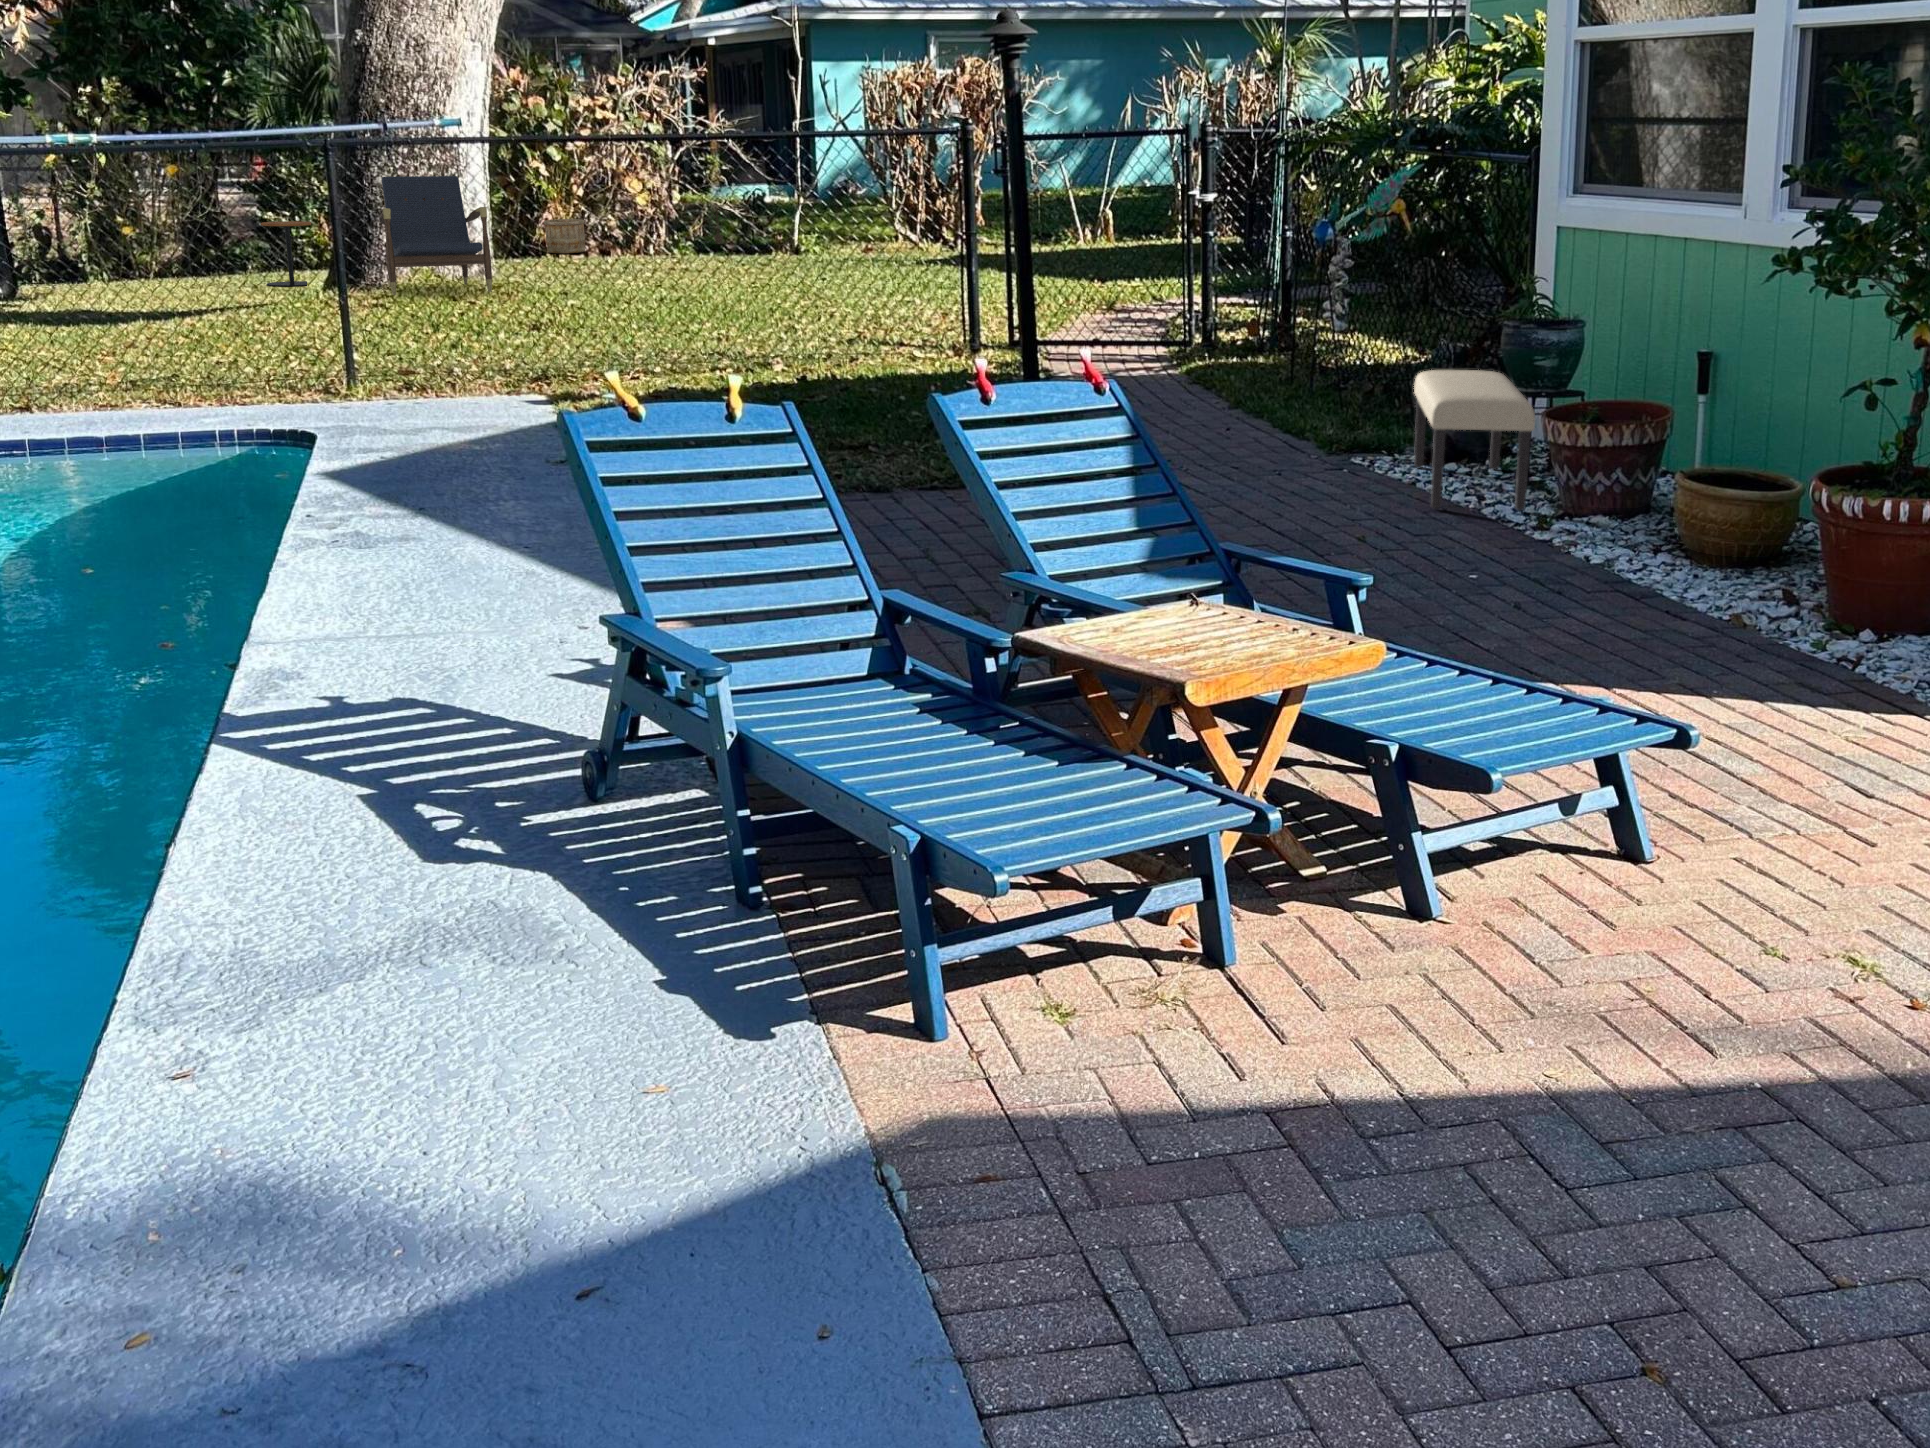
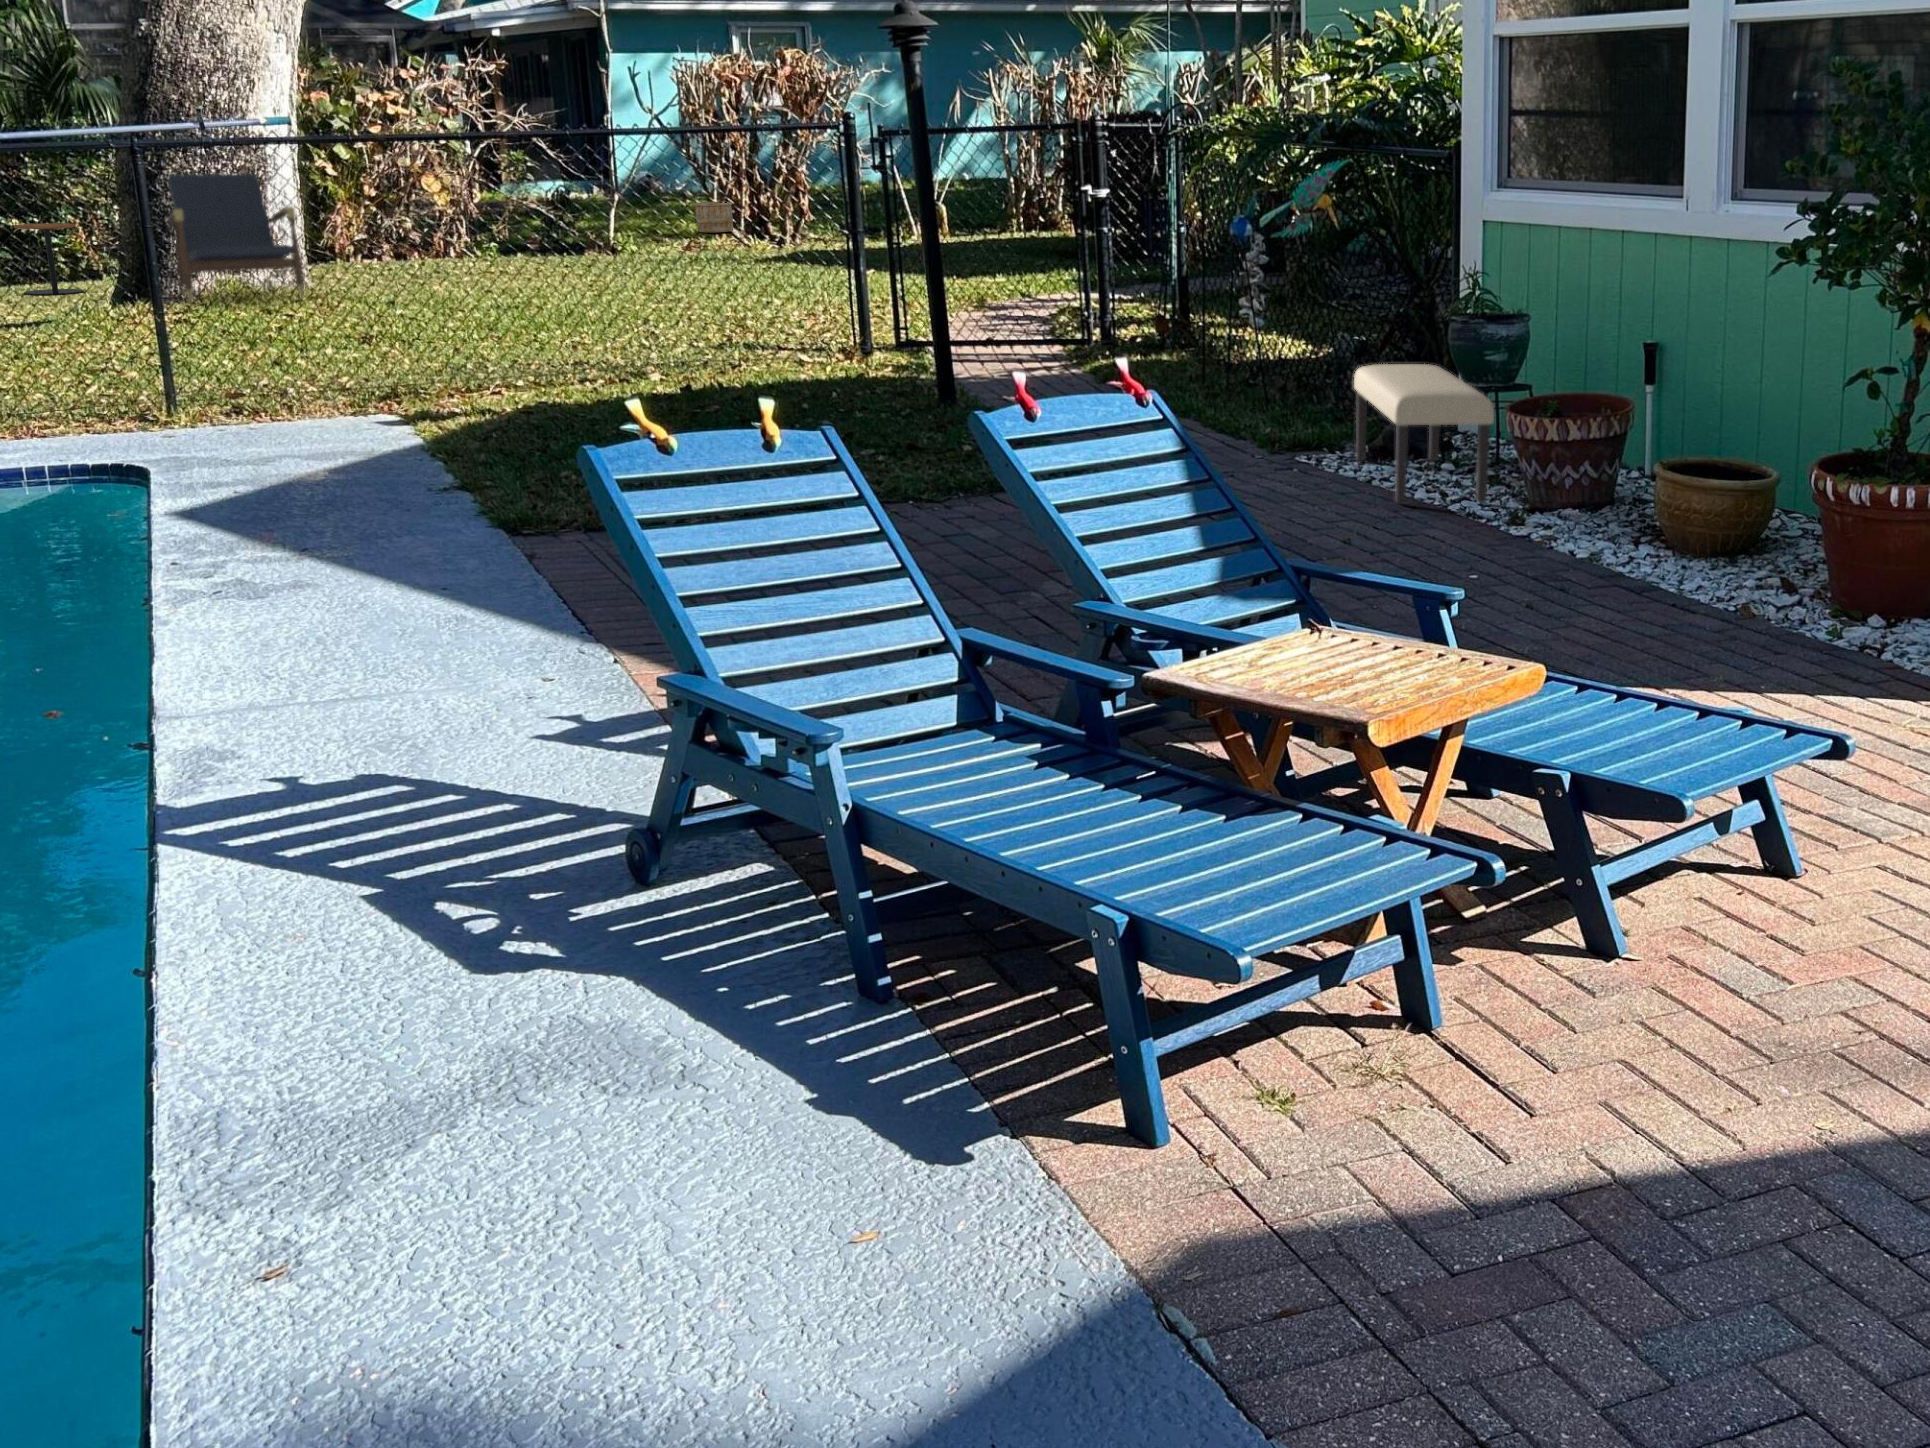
decorative plant: present [705,213,728,244] -> none [521,202,551,243]
wooden bucket: present [544,219,585,254] -> present [694,202,733,233]

